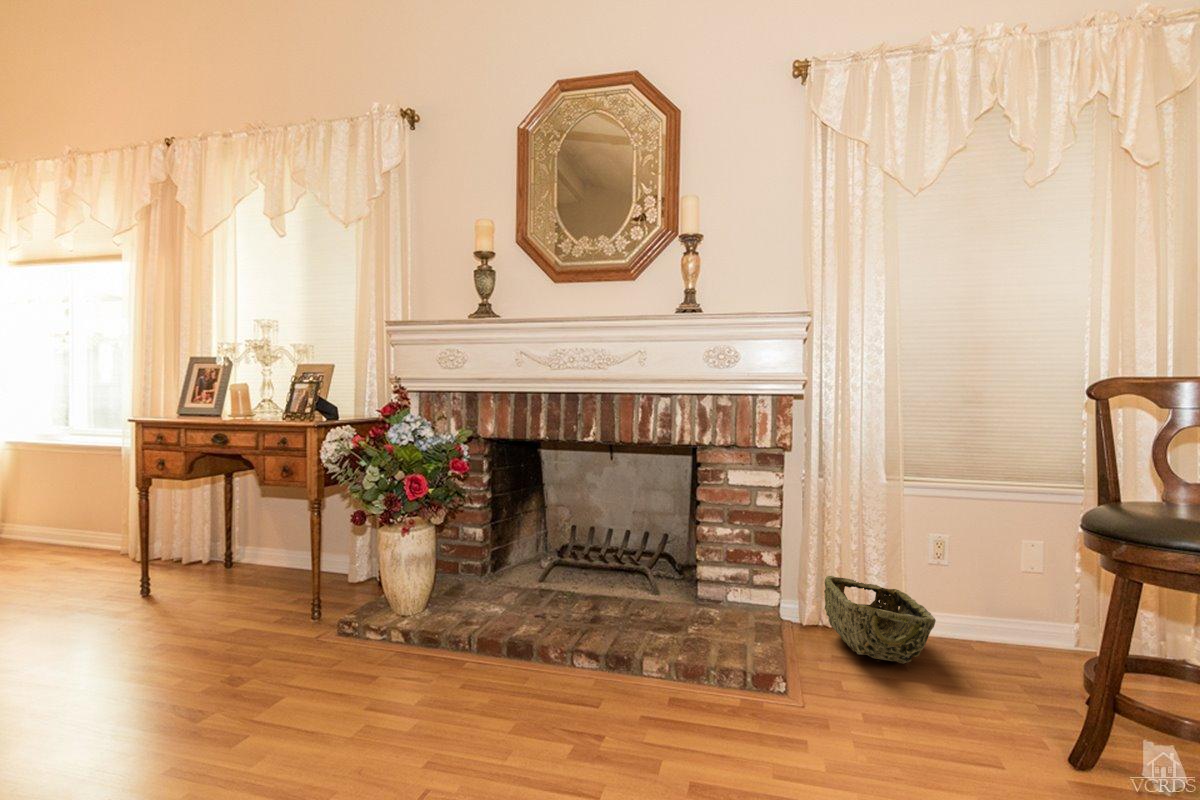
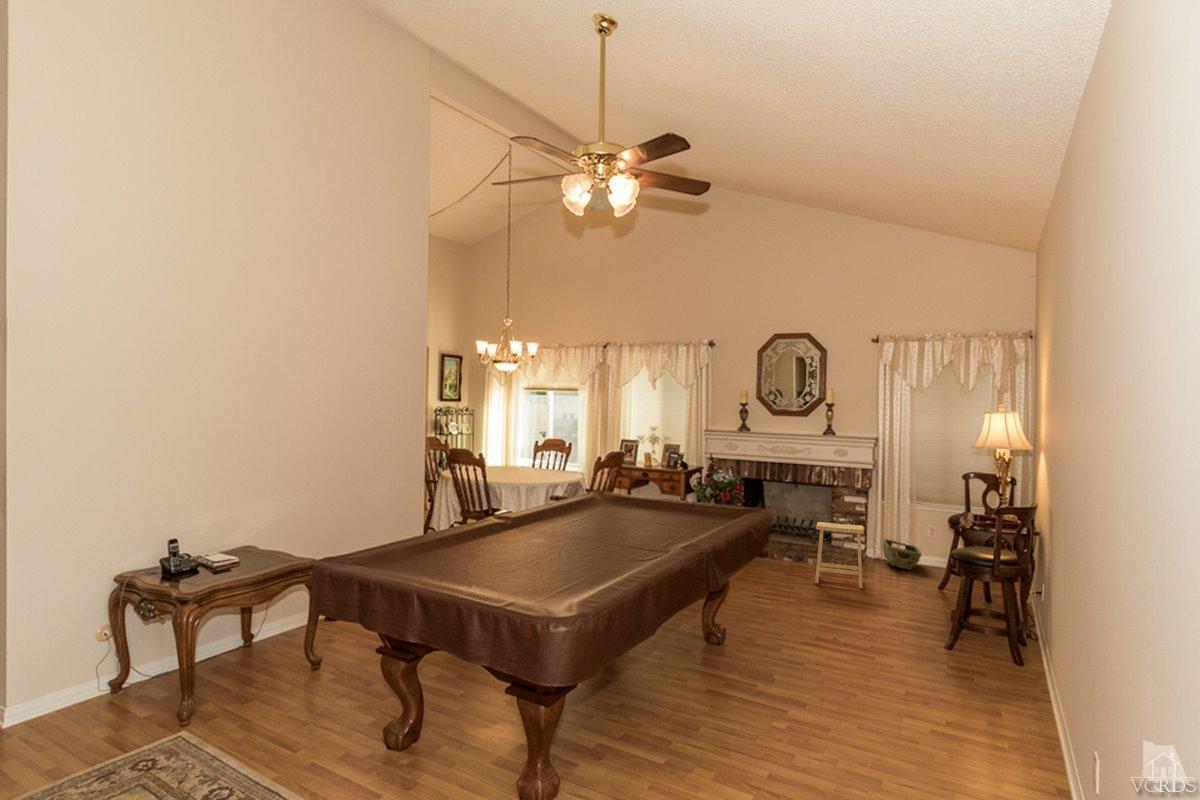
footstool: none [657,557,815,783] -> present [815,522,864,589]

